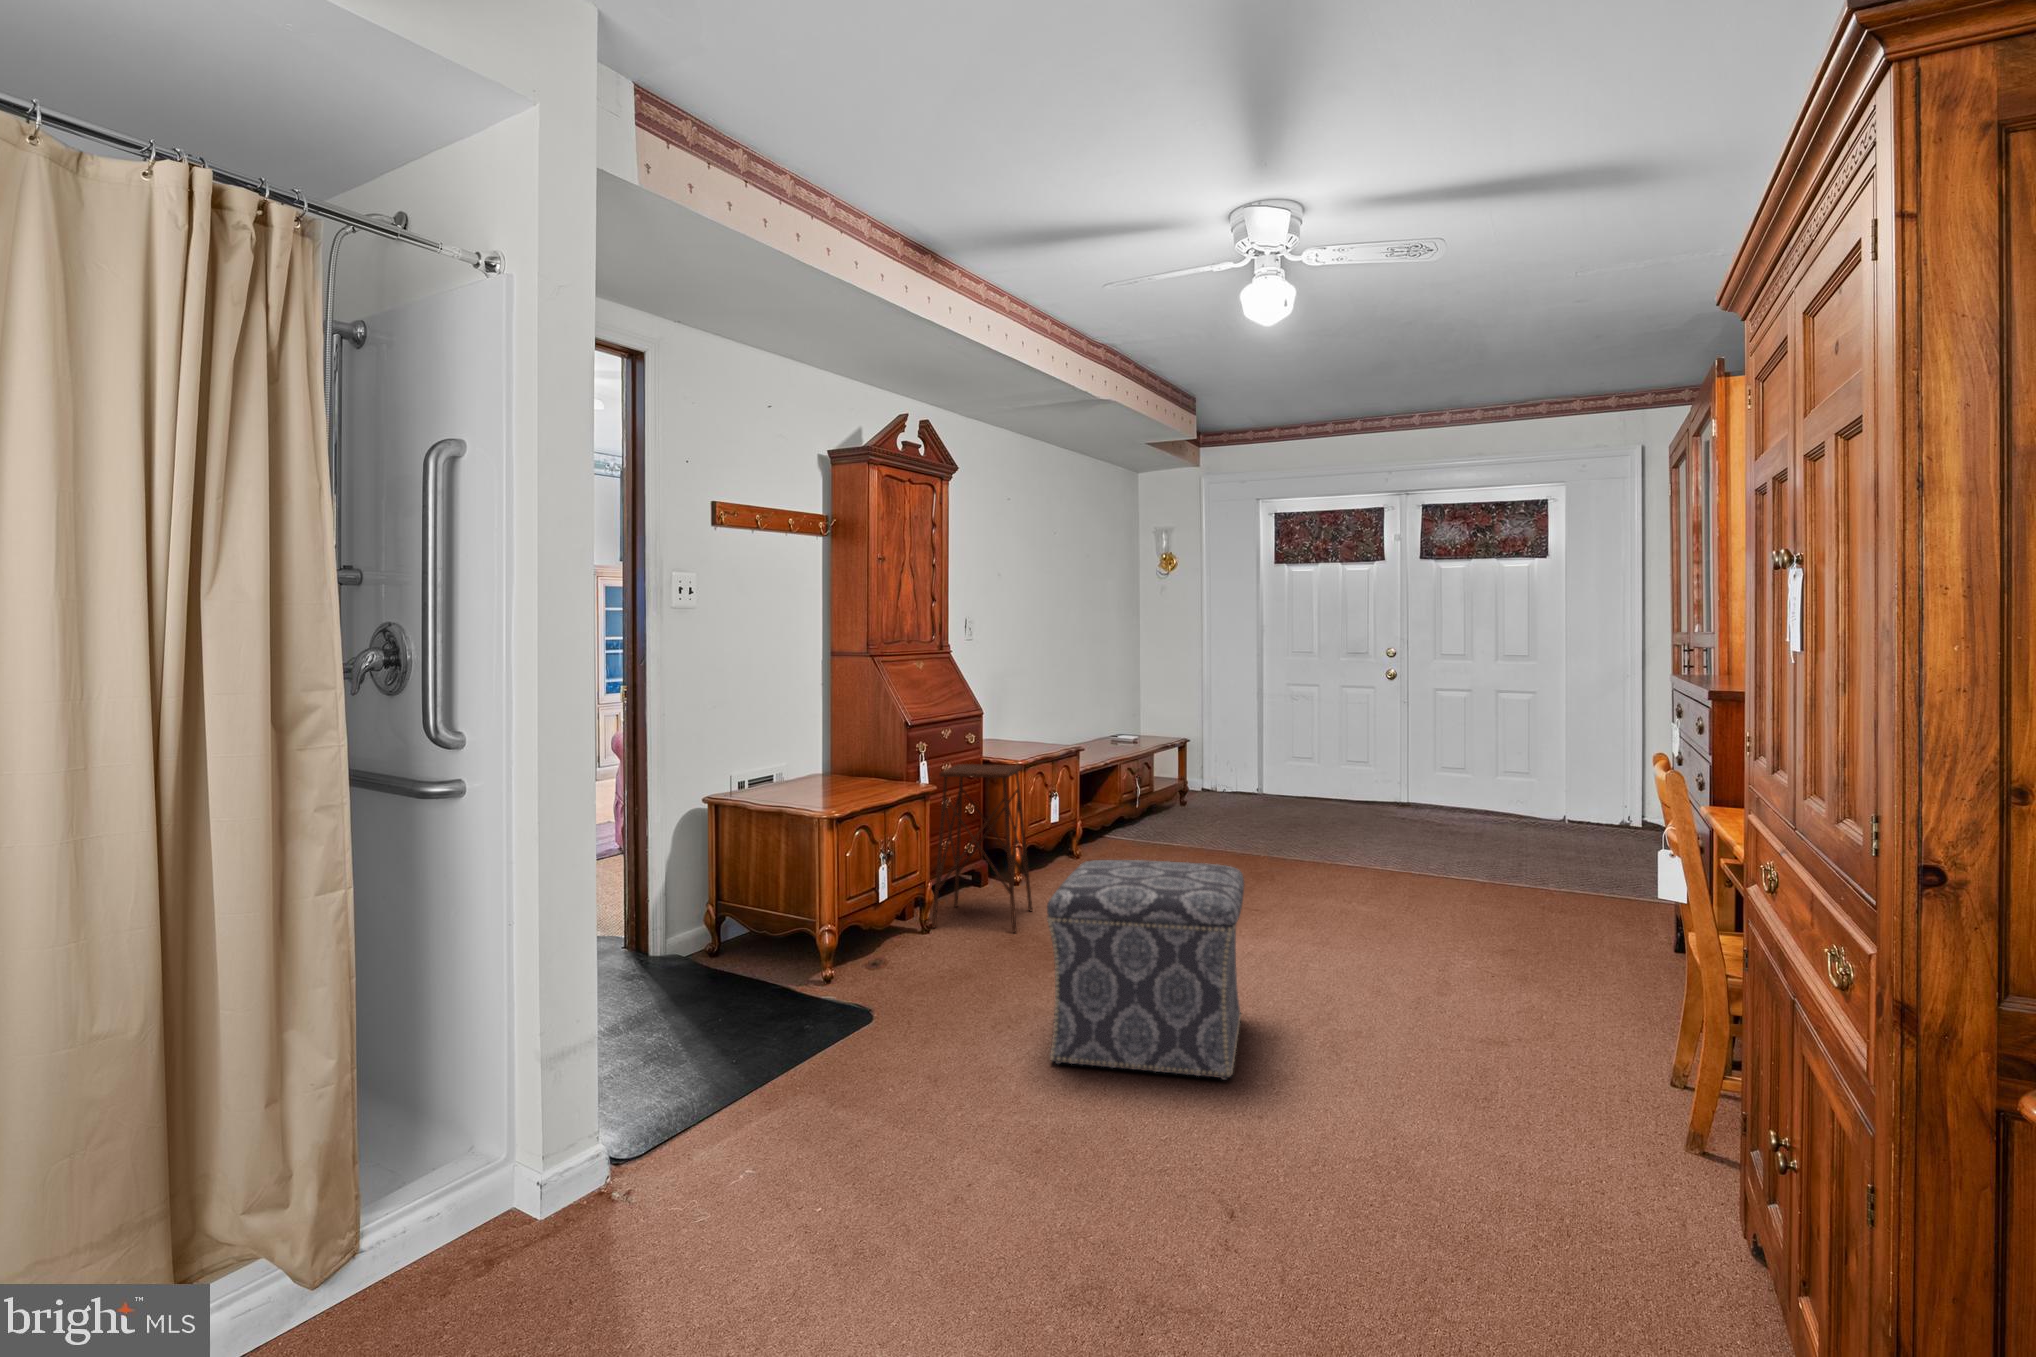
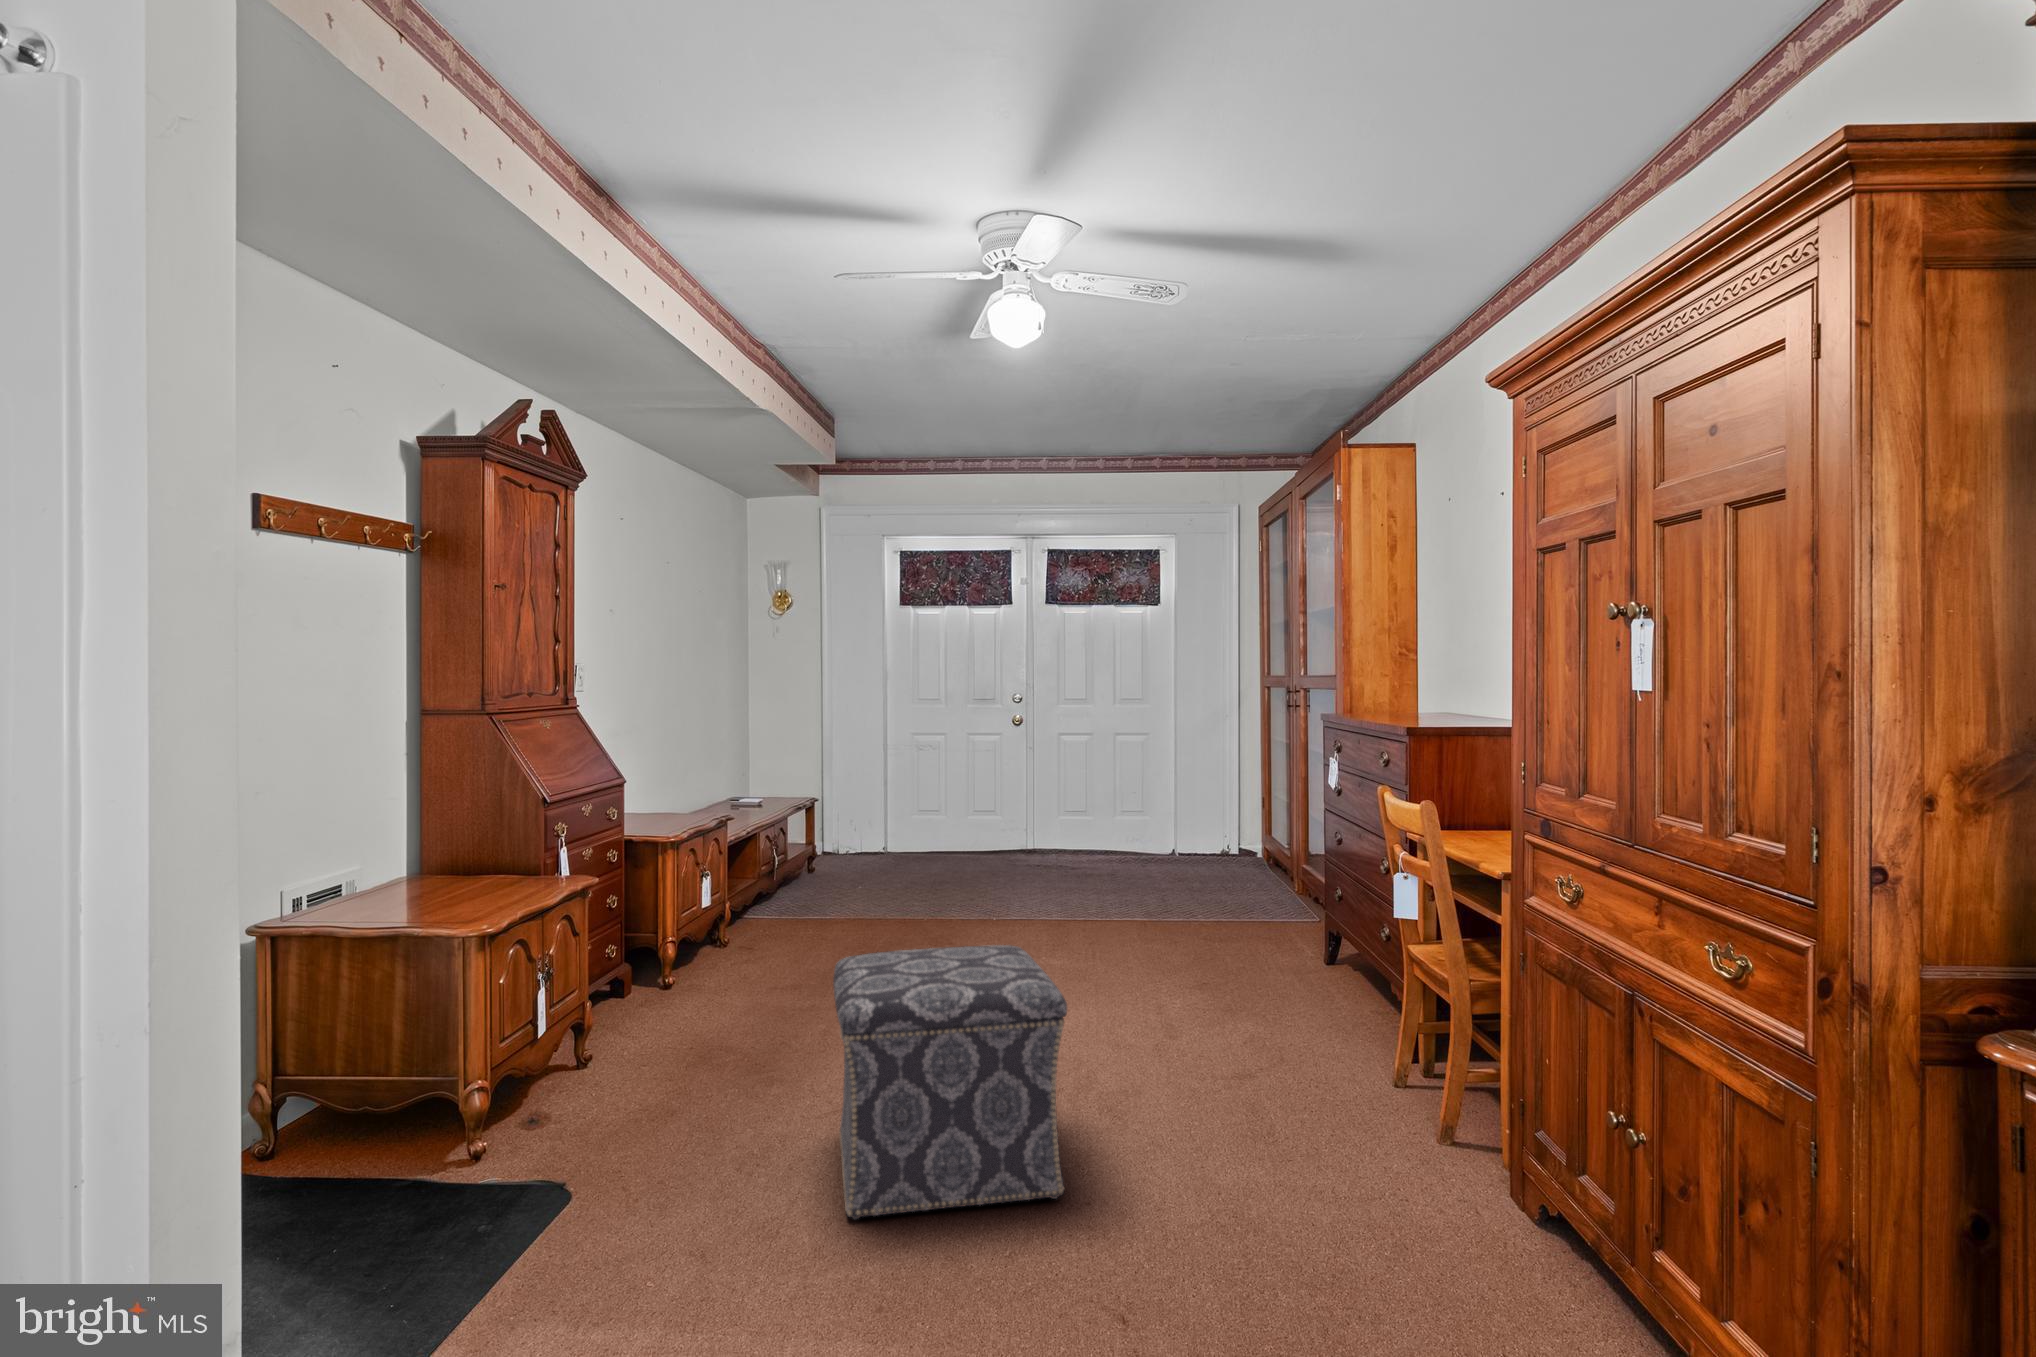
side table: present [932,764,1033,932] -> none [588,843,708,1061]

